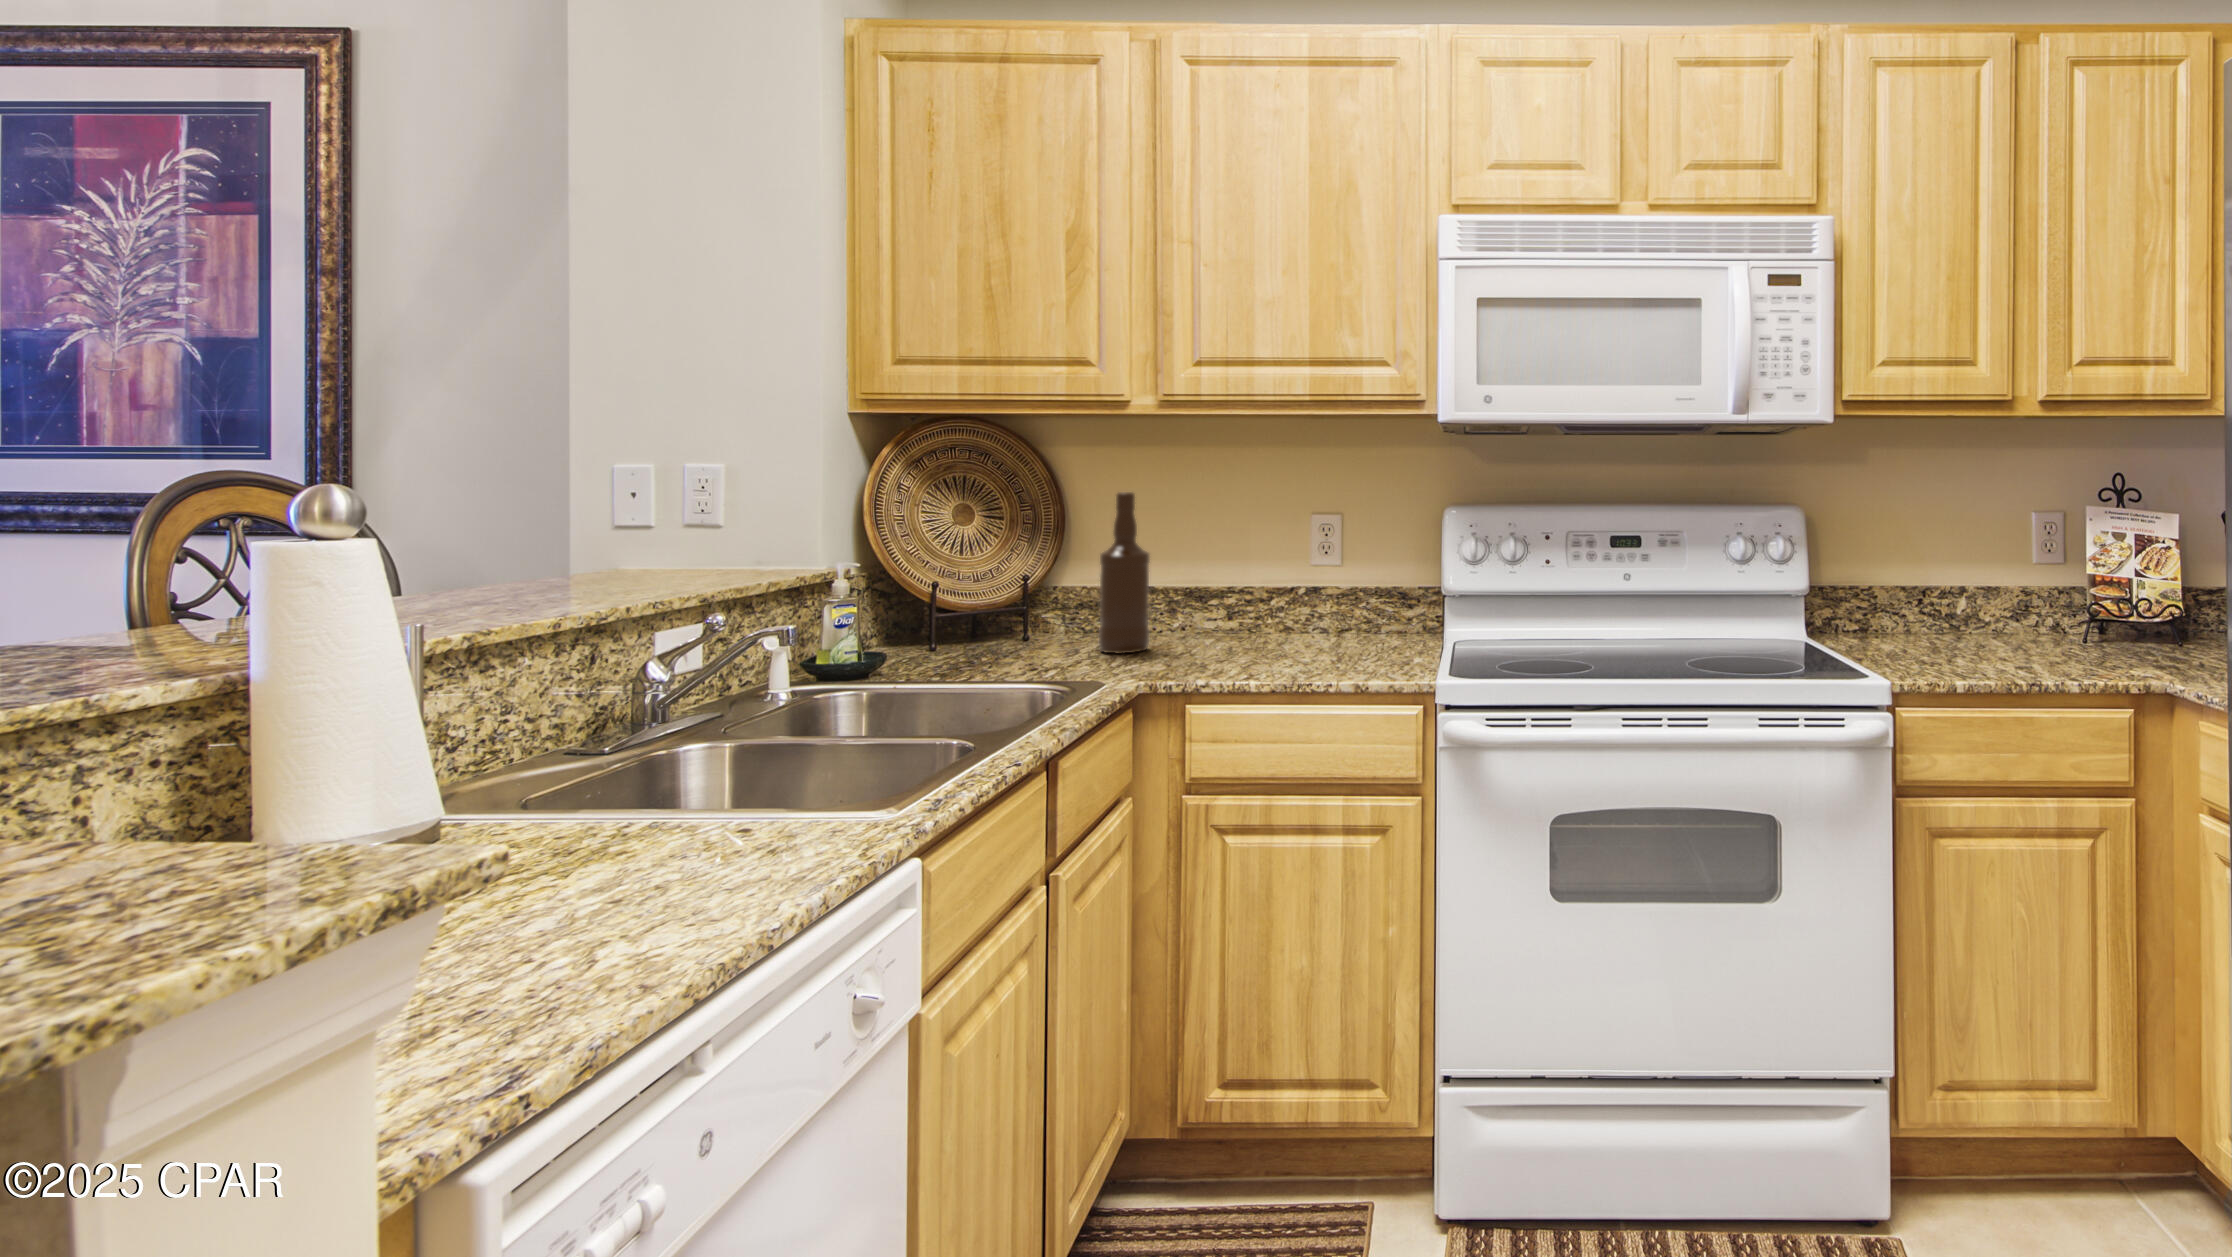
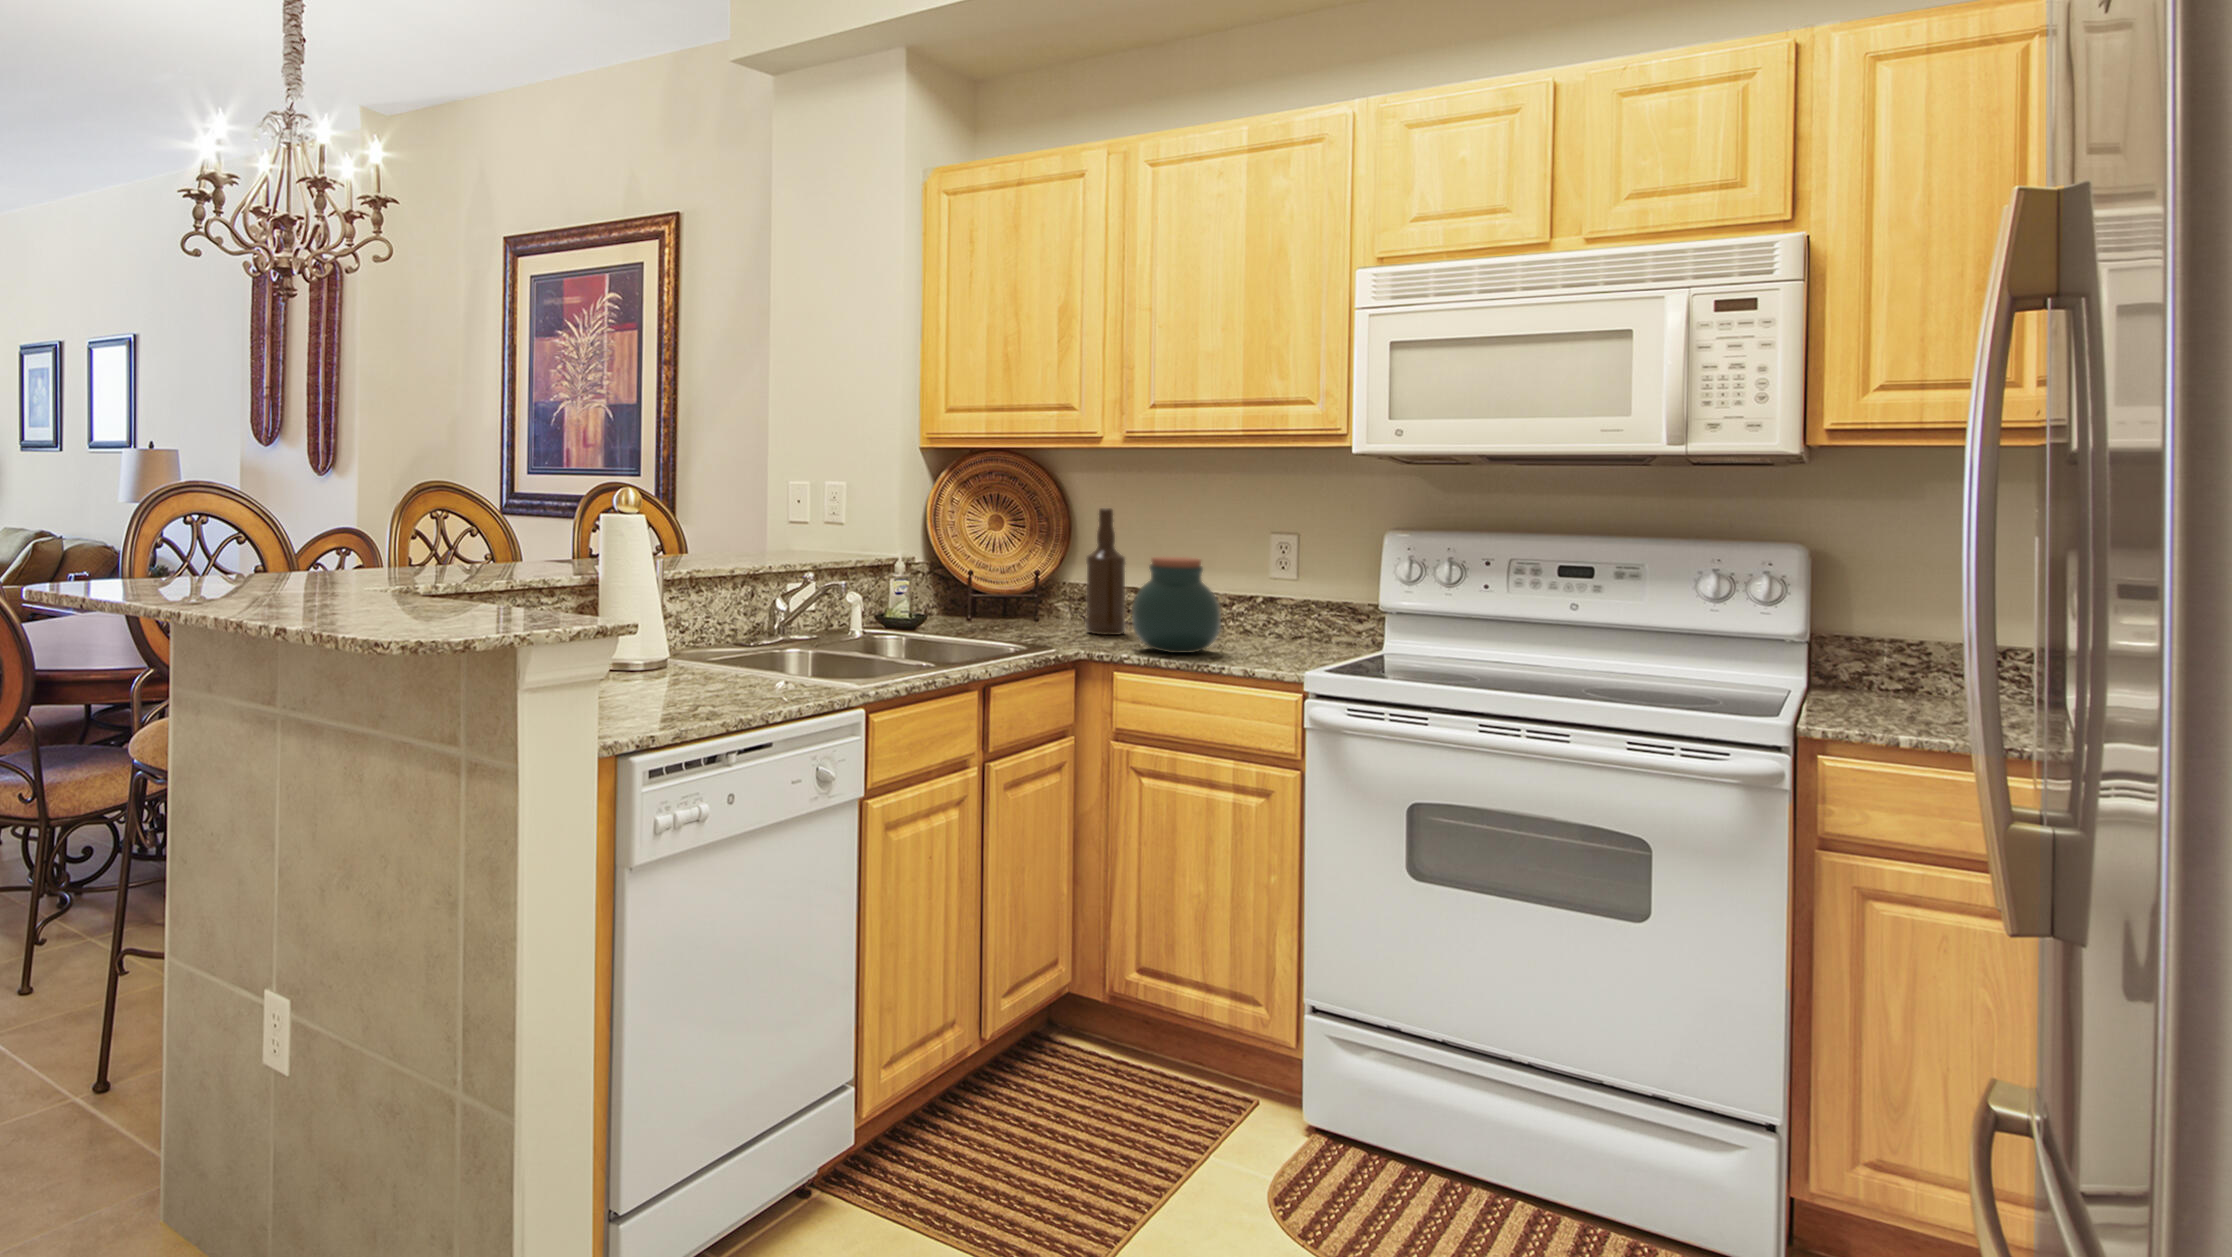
jar: none [1189,550,1296,670] -> present [1132,557,1221,653]

